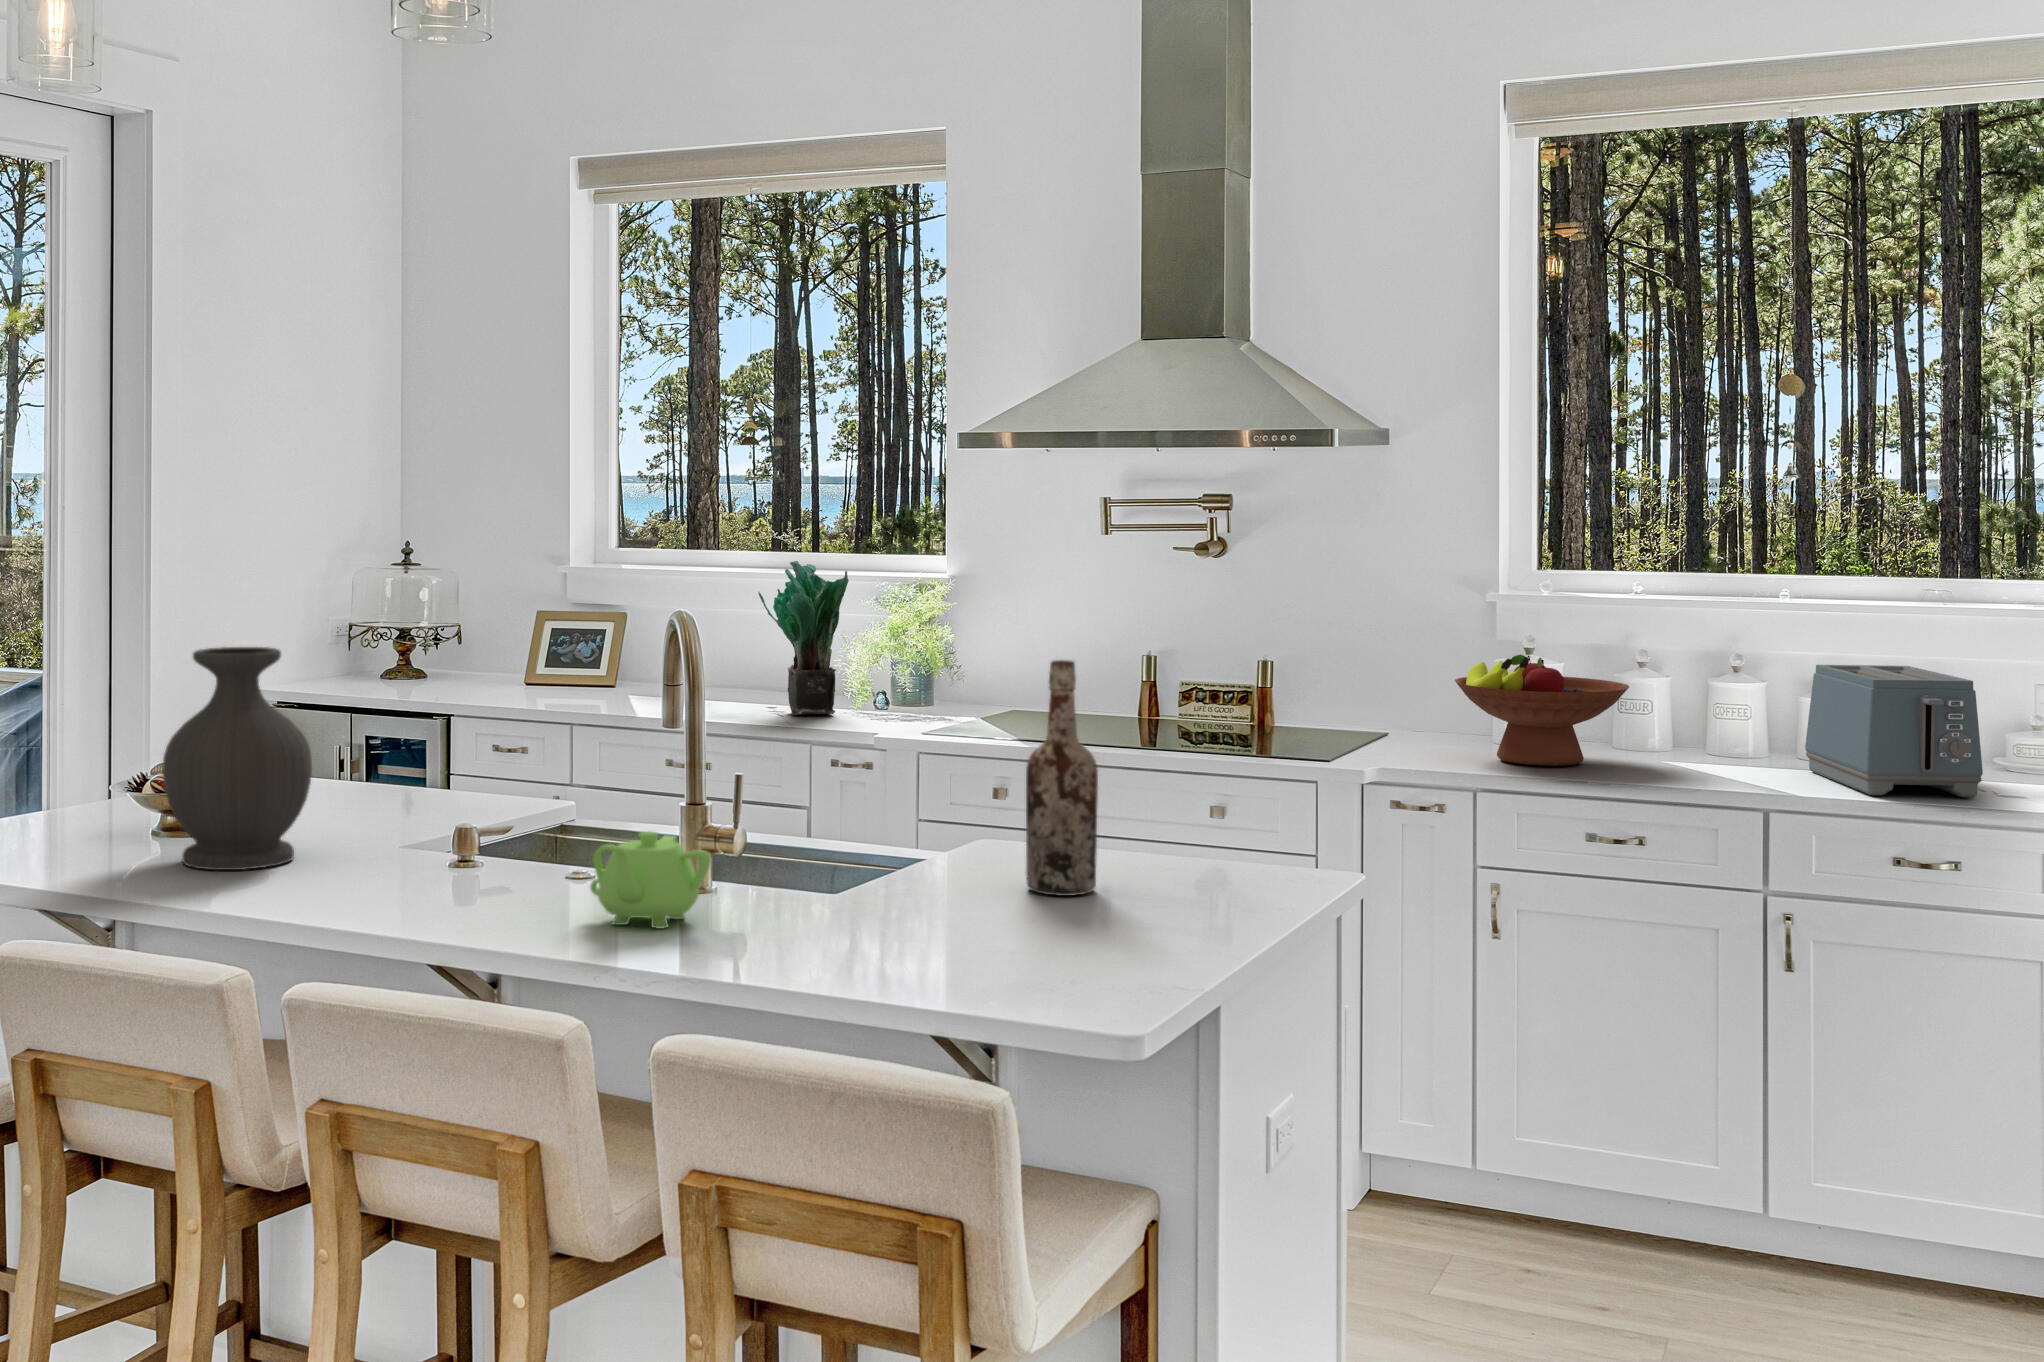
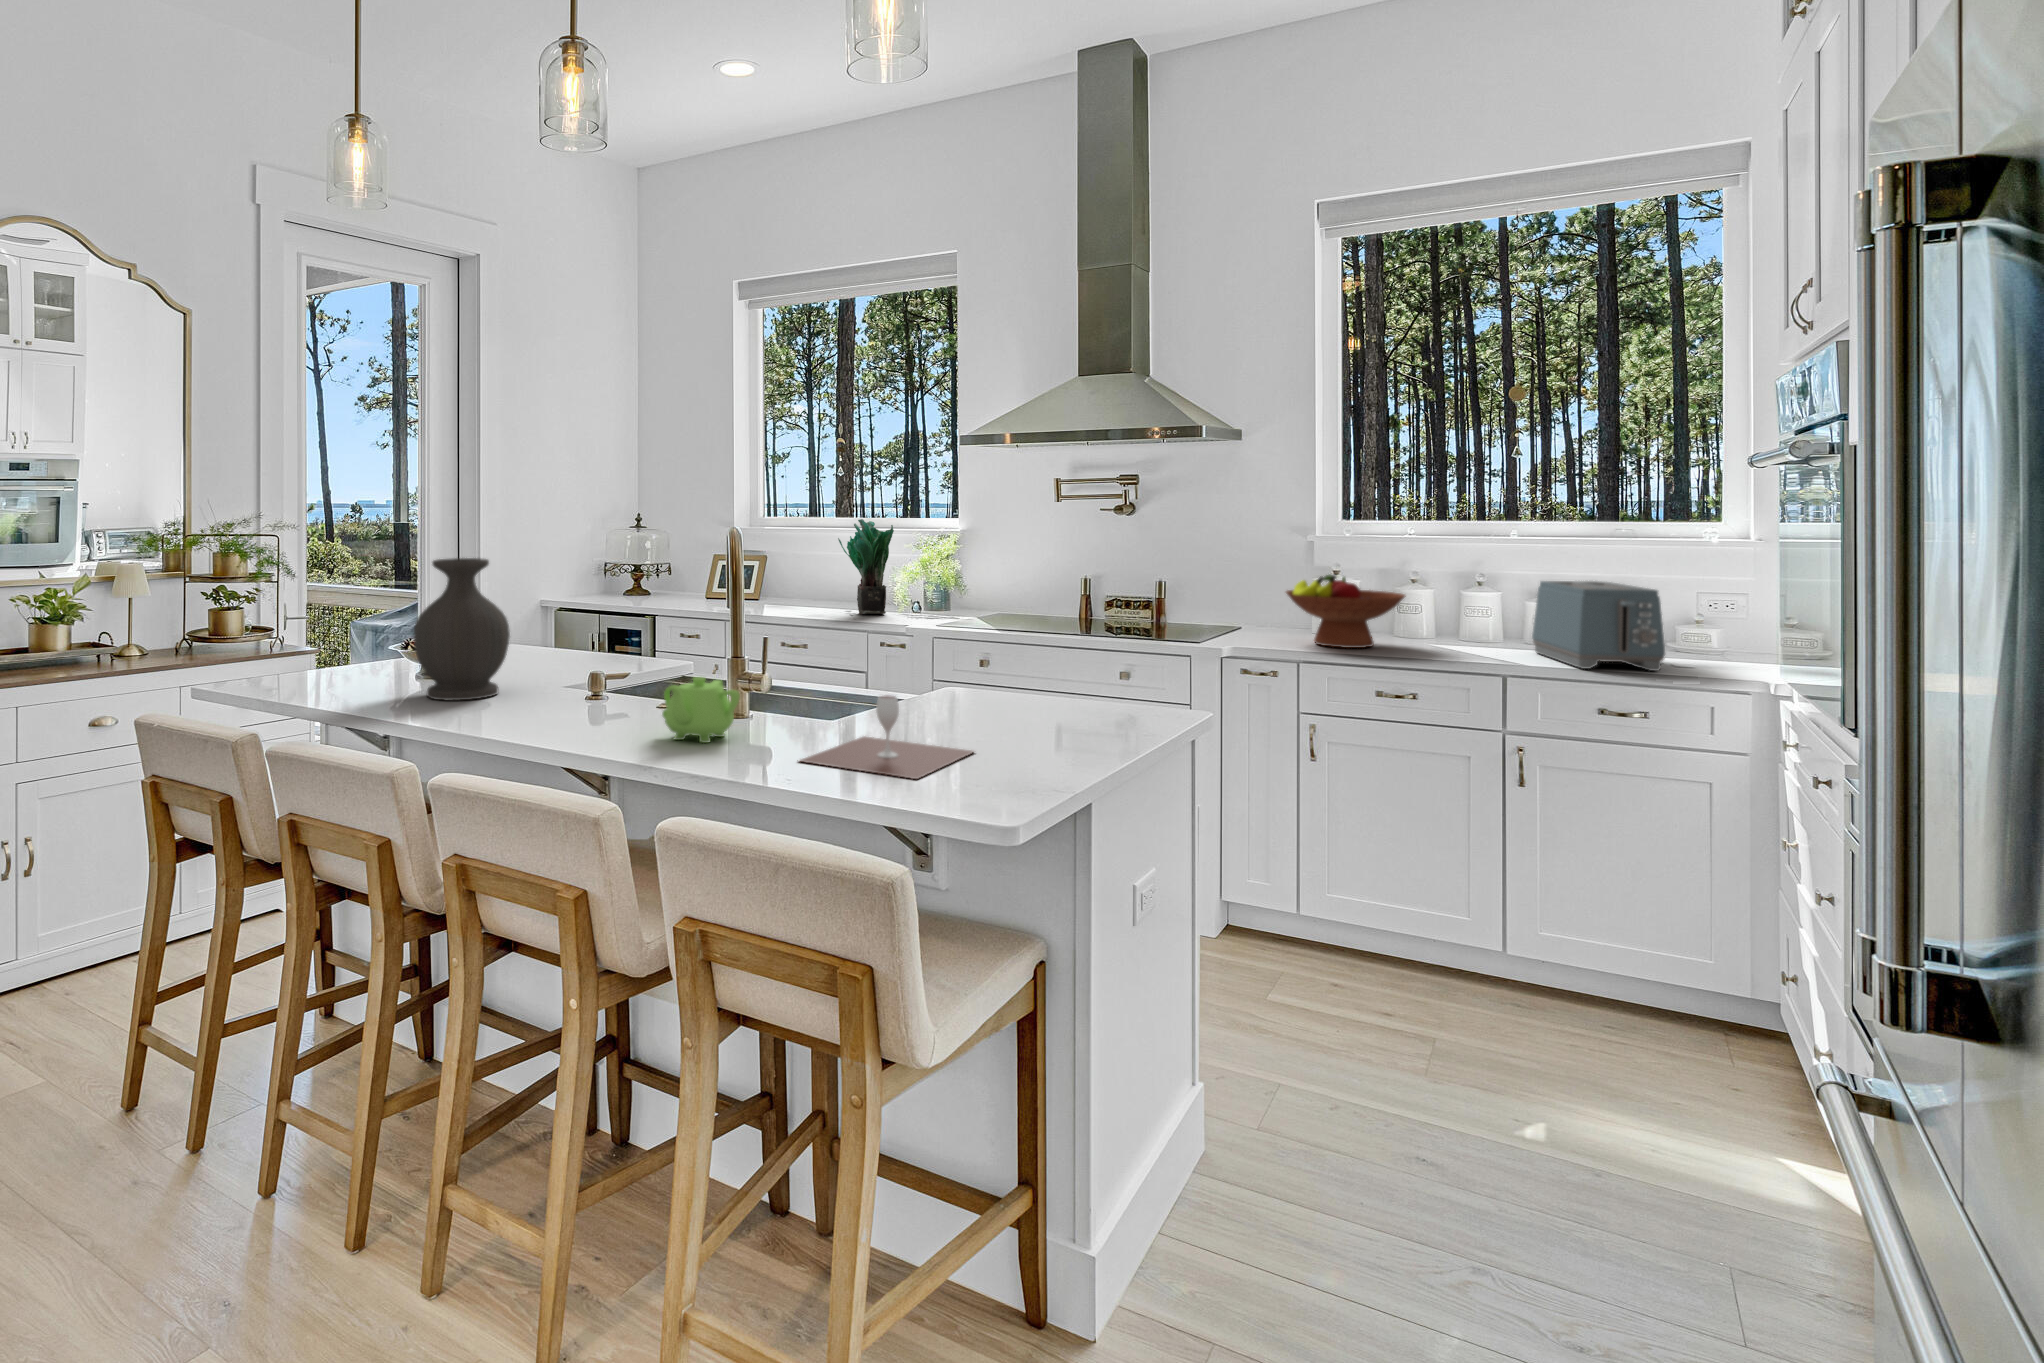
wine bottle: present [1026,660,1098,896] -> none [967,564,1016,726]
wine glass: none [809,856,1055,974] -> present [800,696,973,779]

